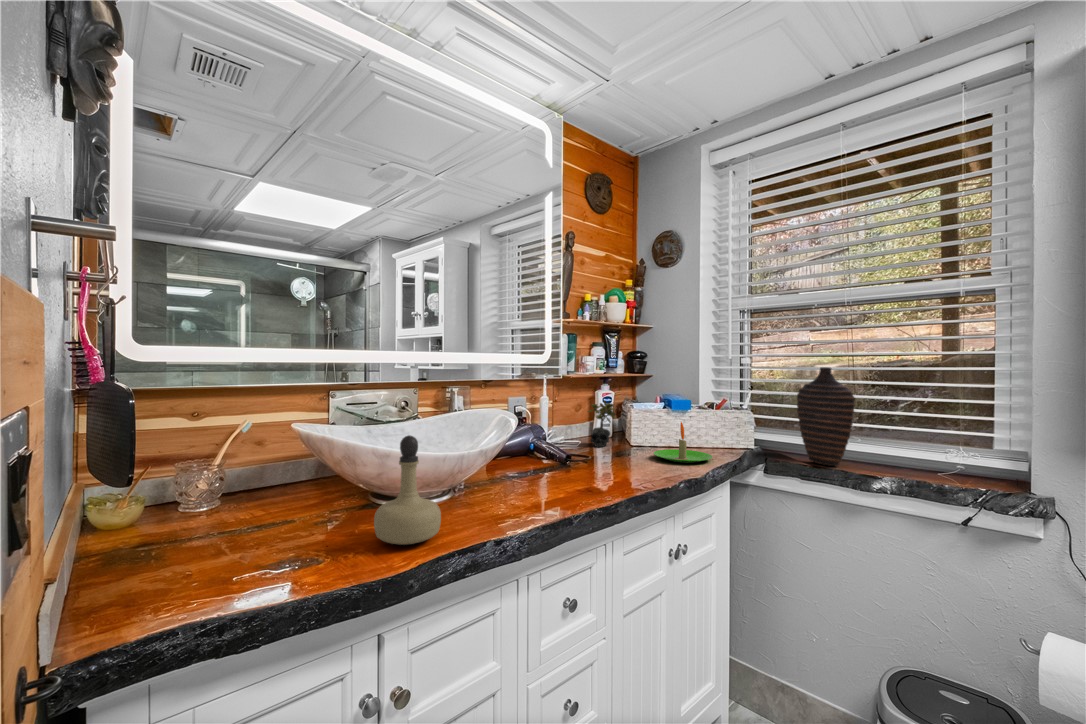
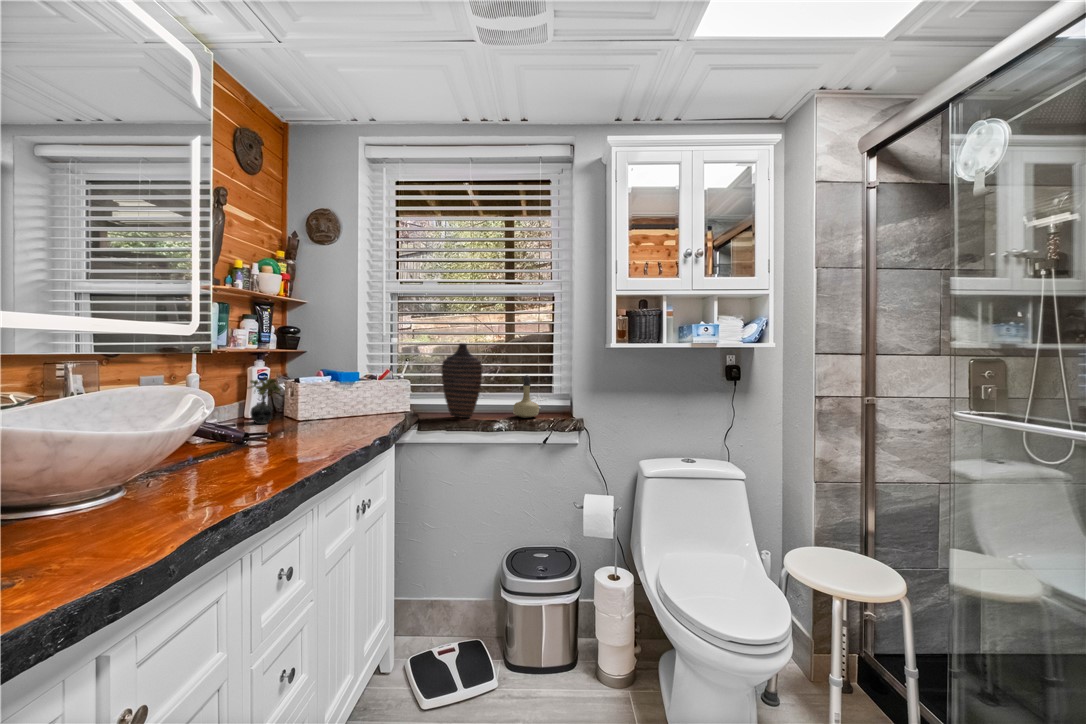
candle: present [654,422,712,463] -> none [330,391,386,427]
perfume bottle: present [374,435,441,545] -> present [513,375,539,418]

